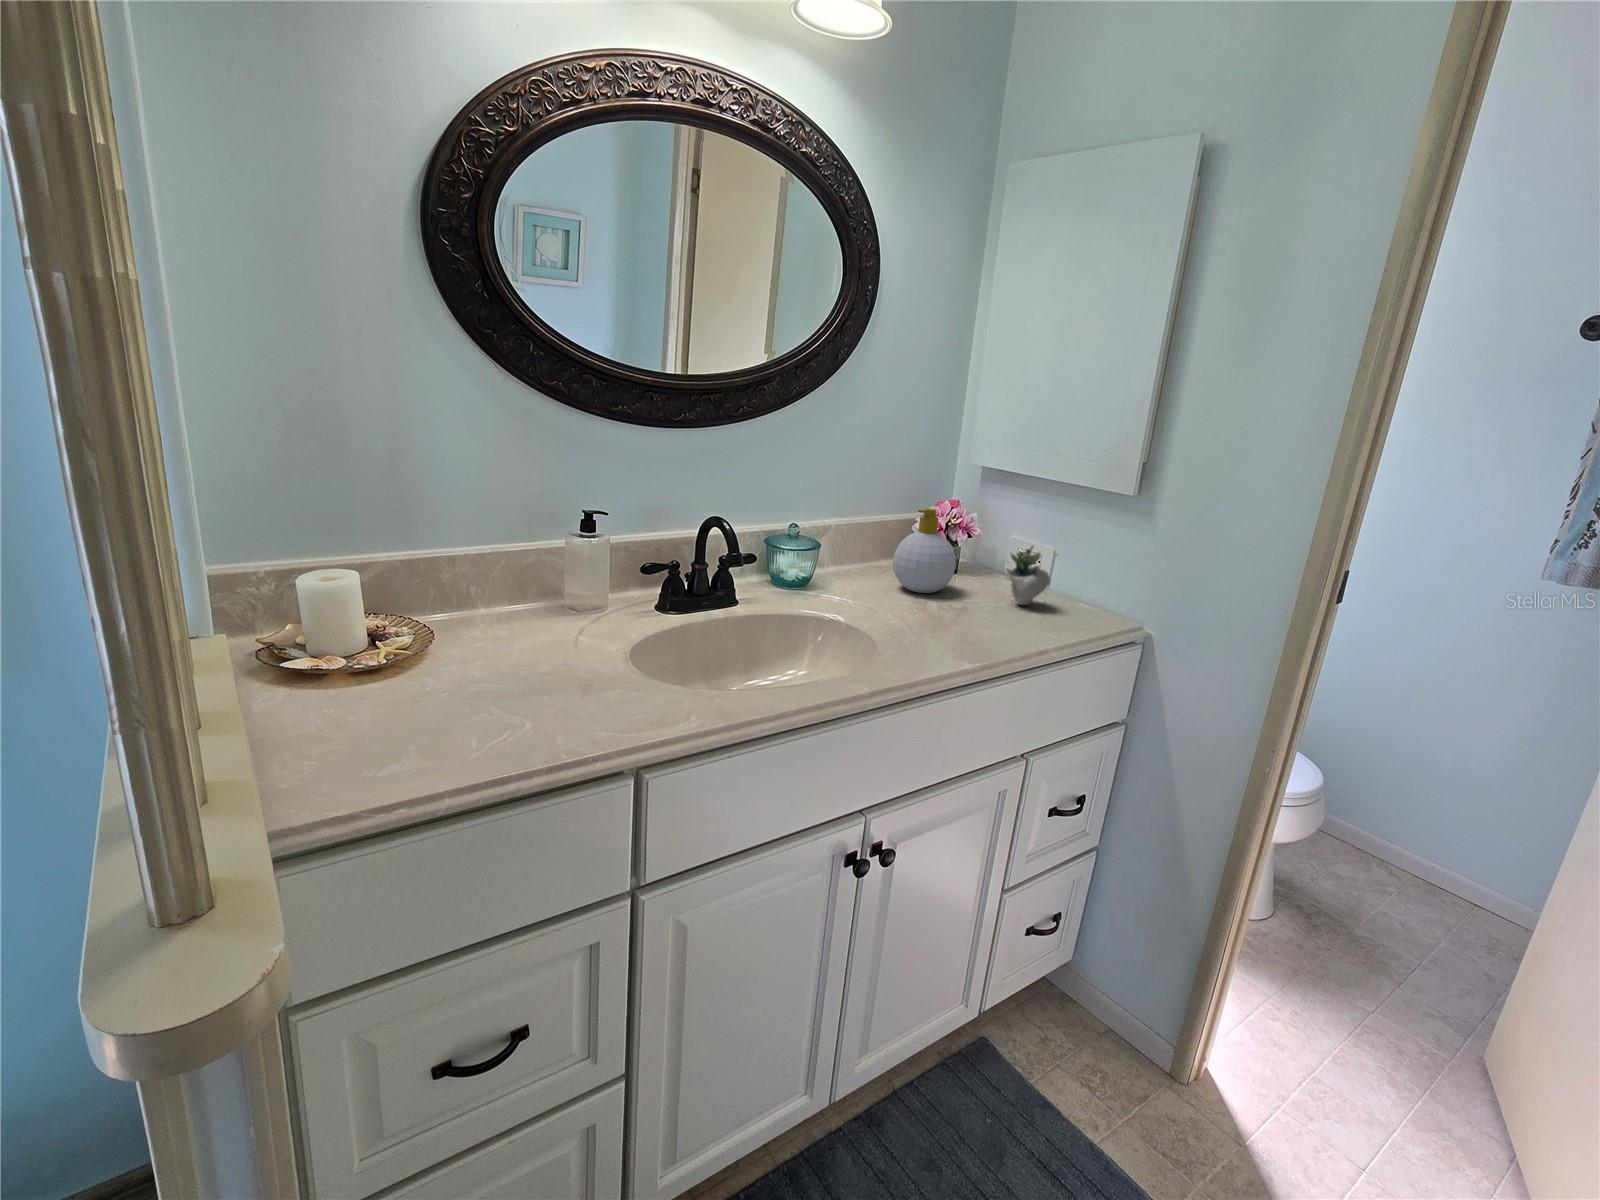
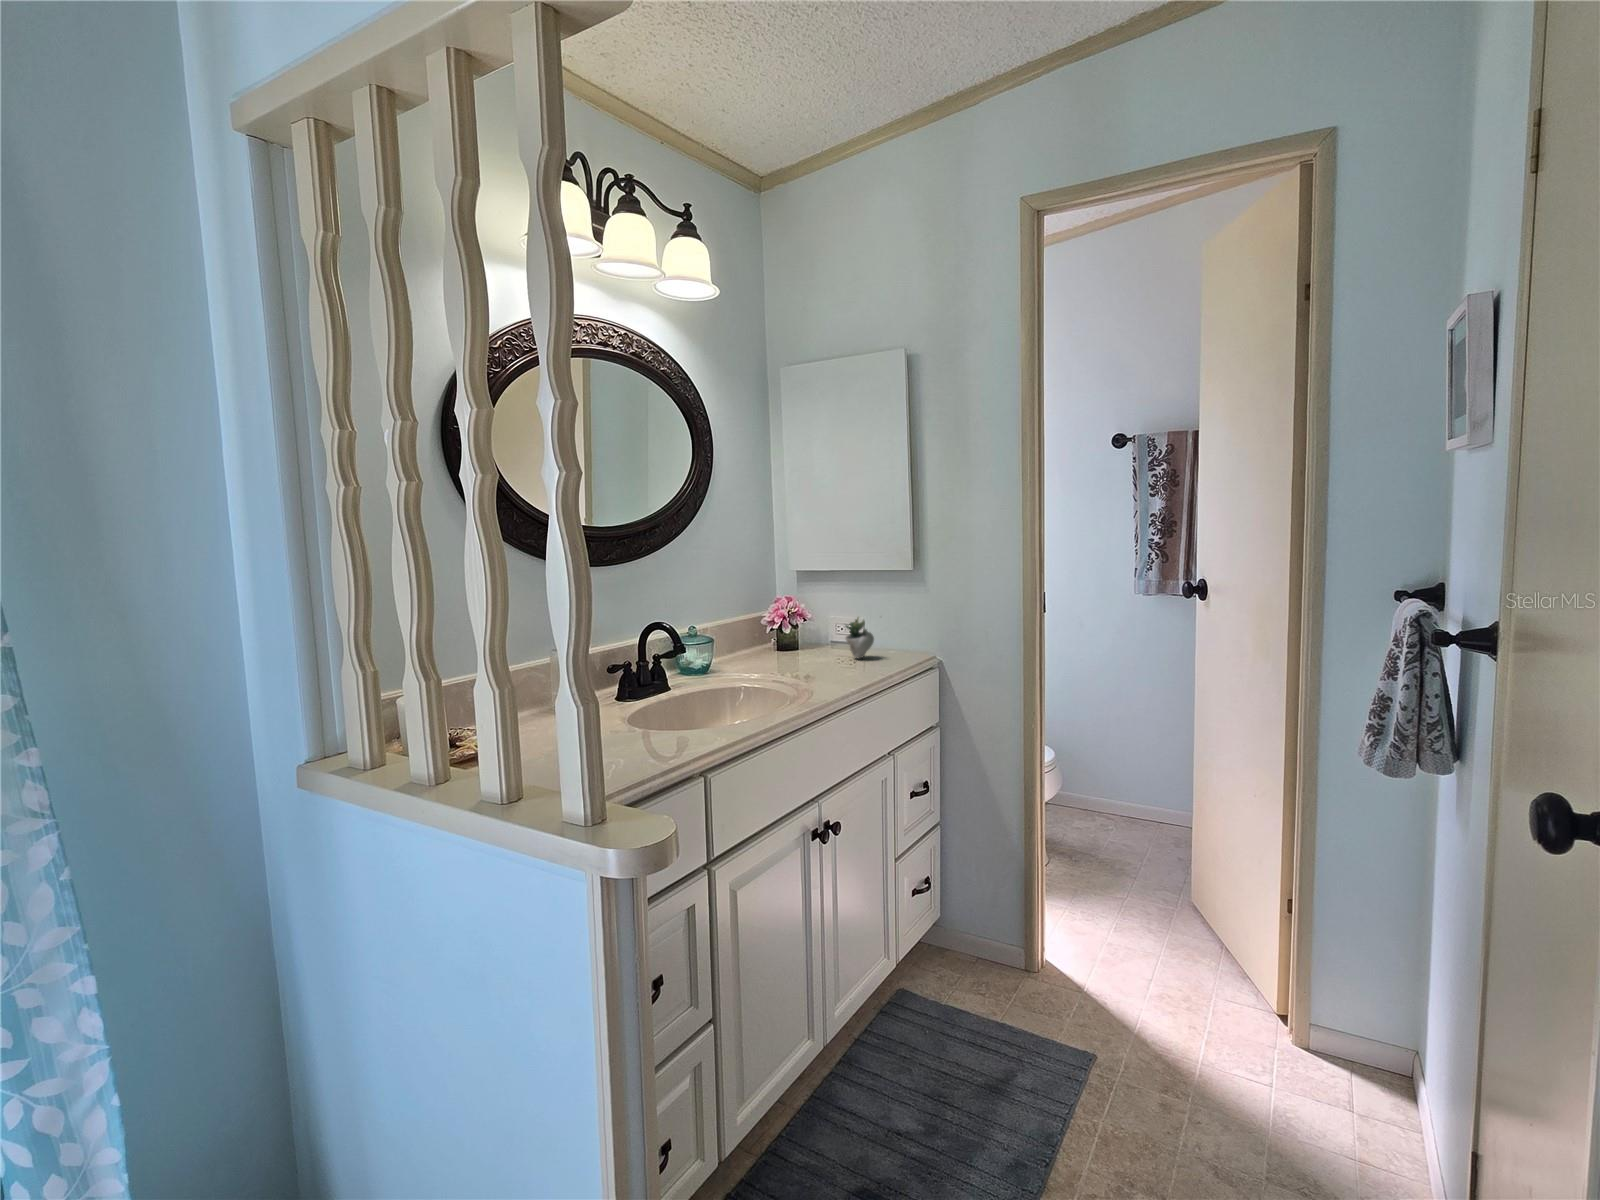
soap bottle: present [893,508,956,593] -> none [763,603,809,664]

